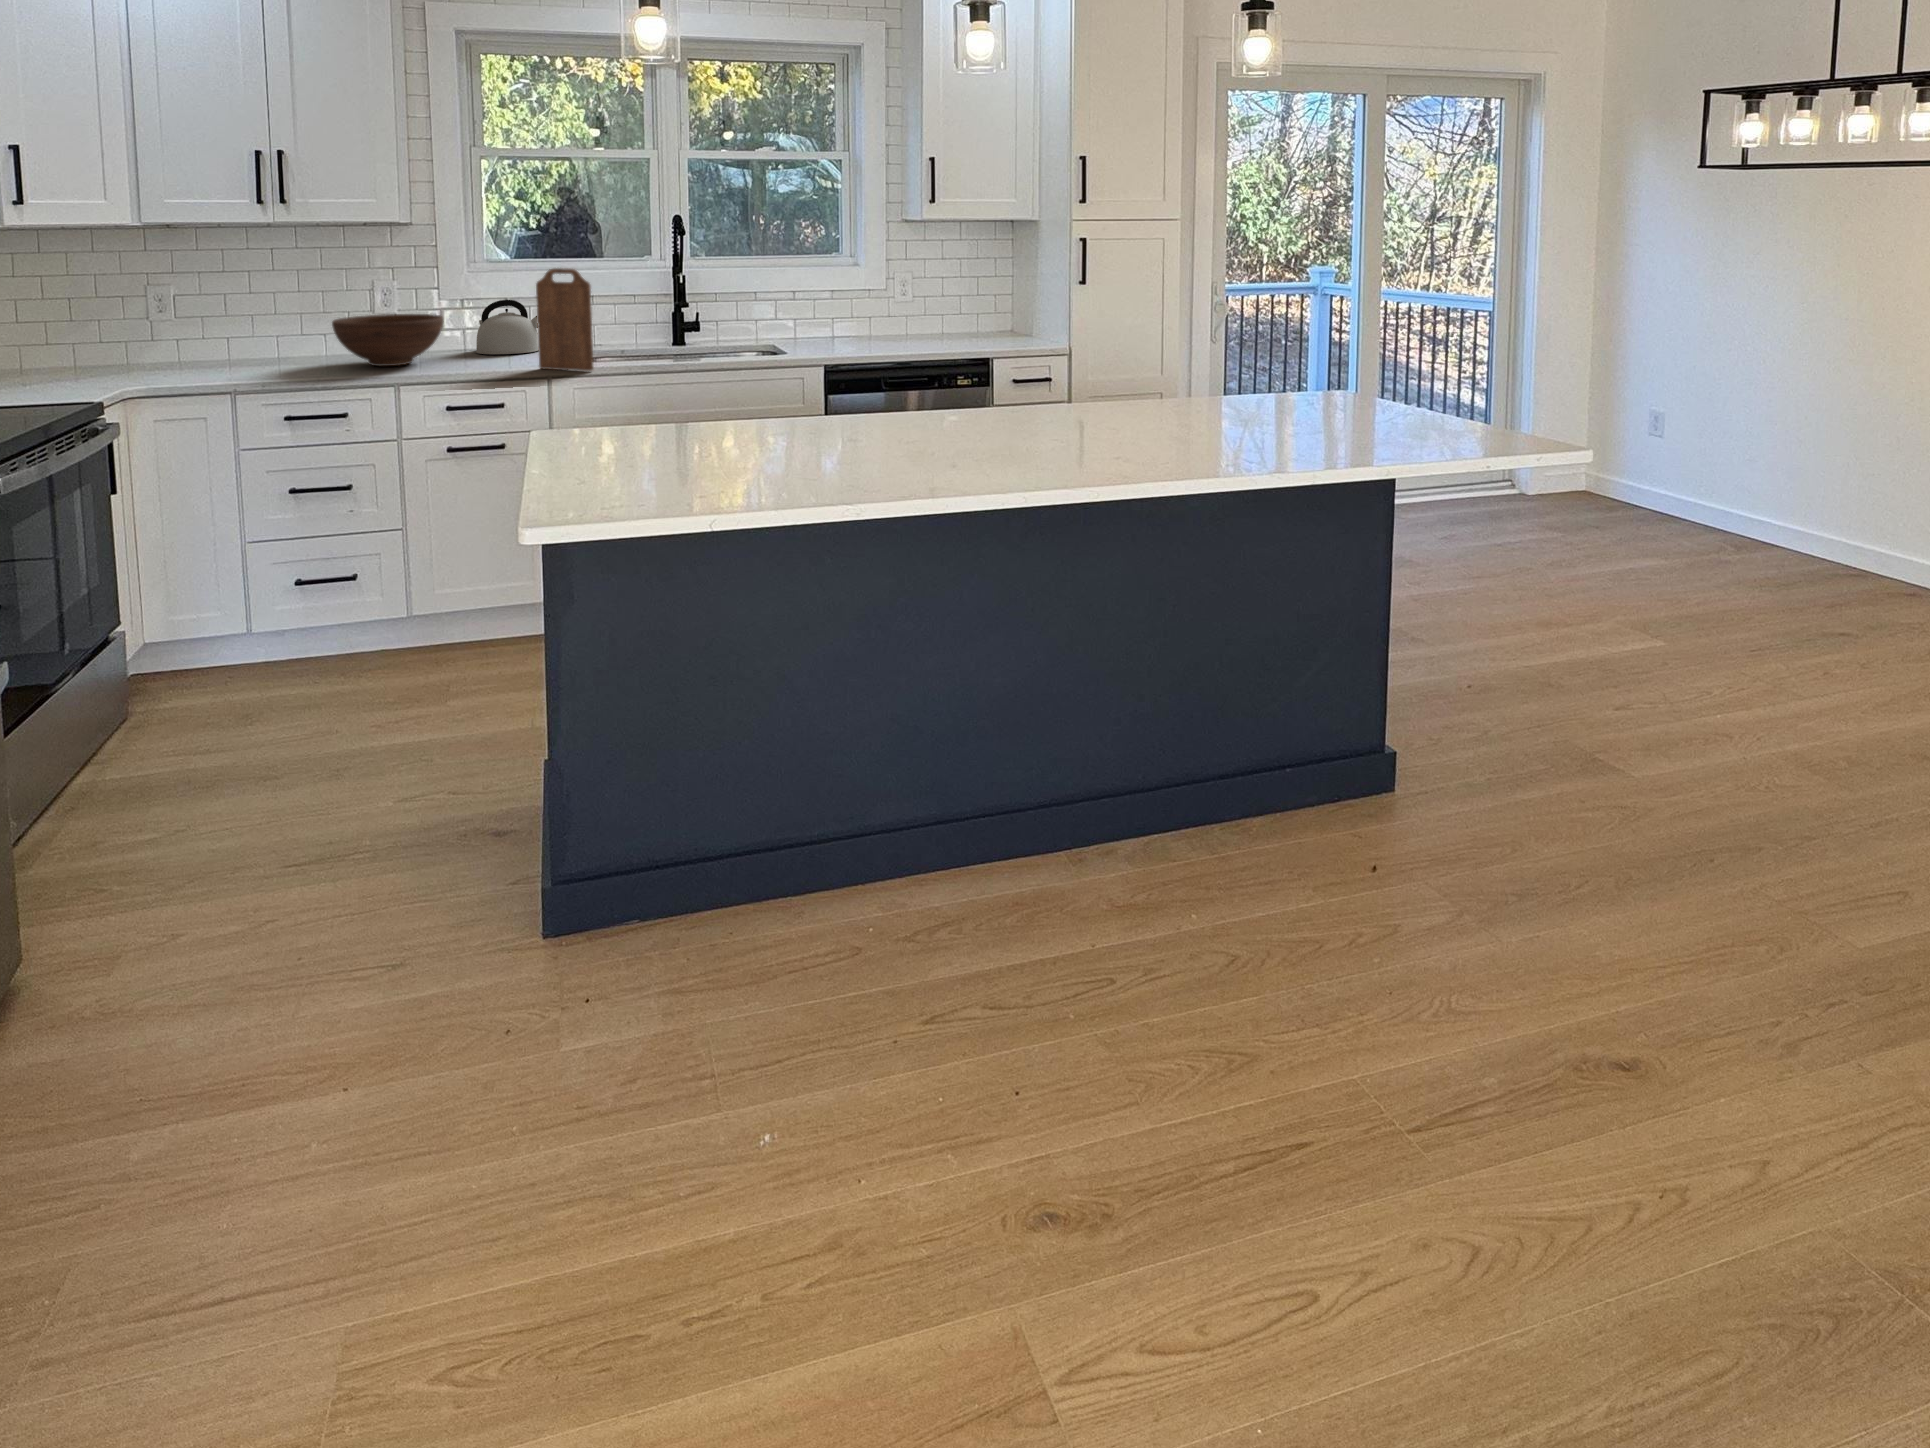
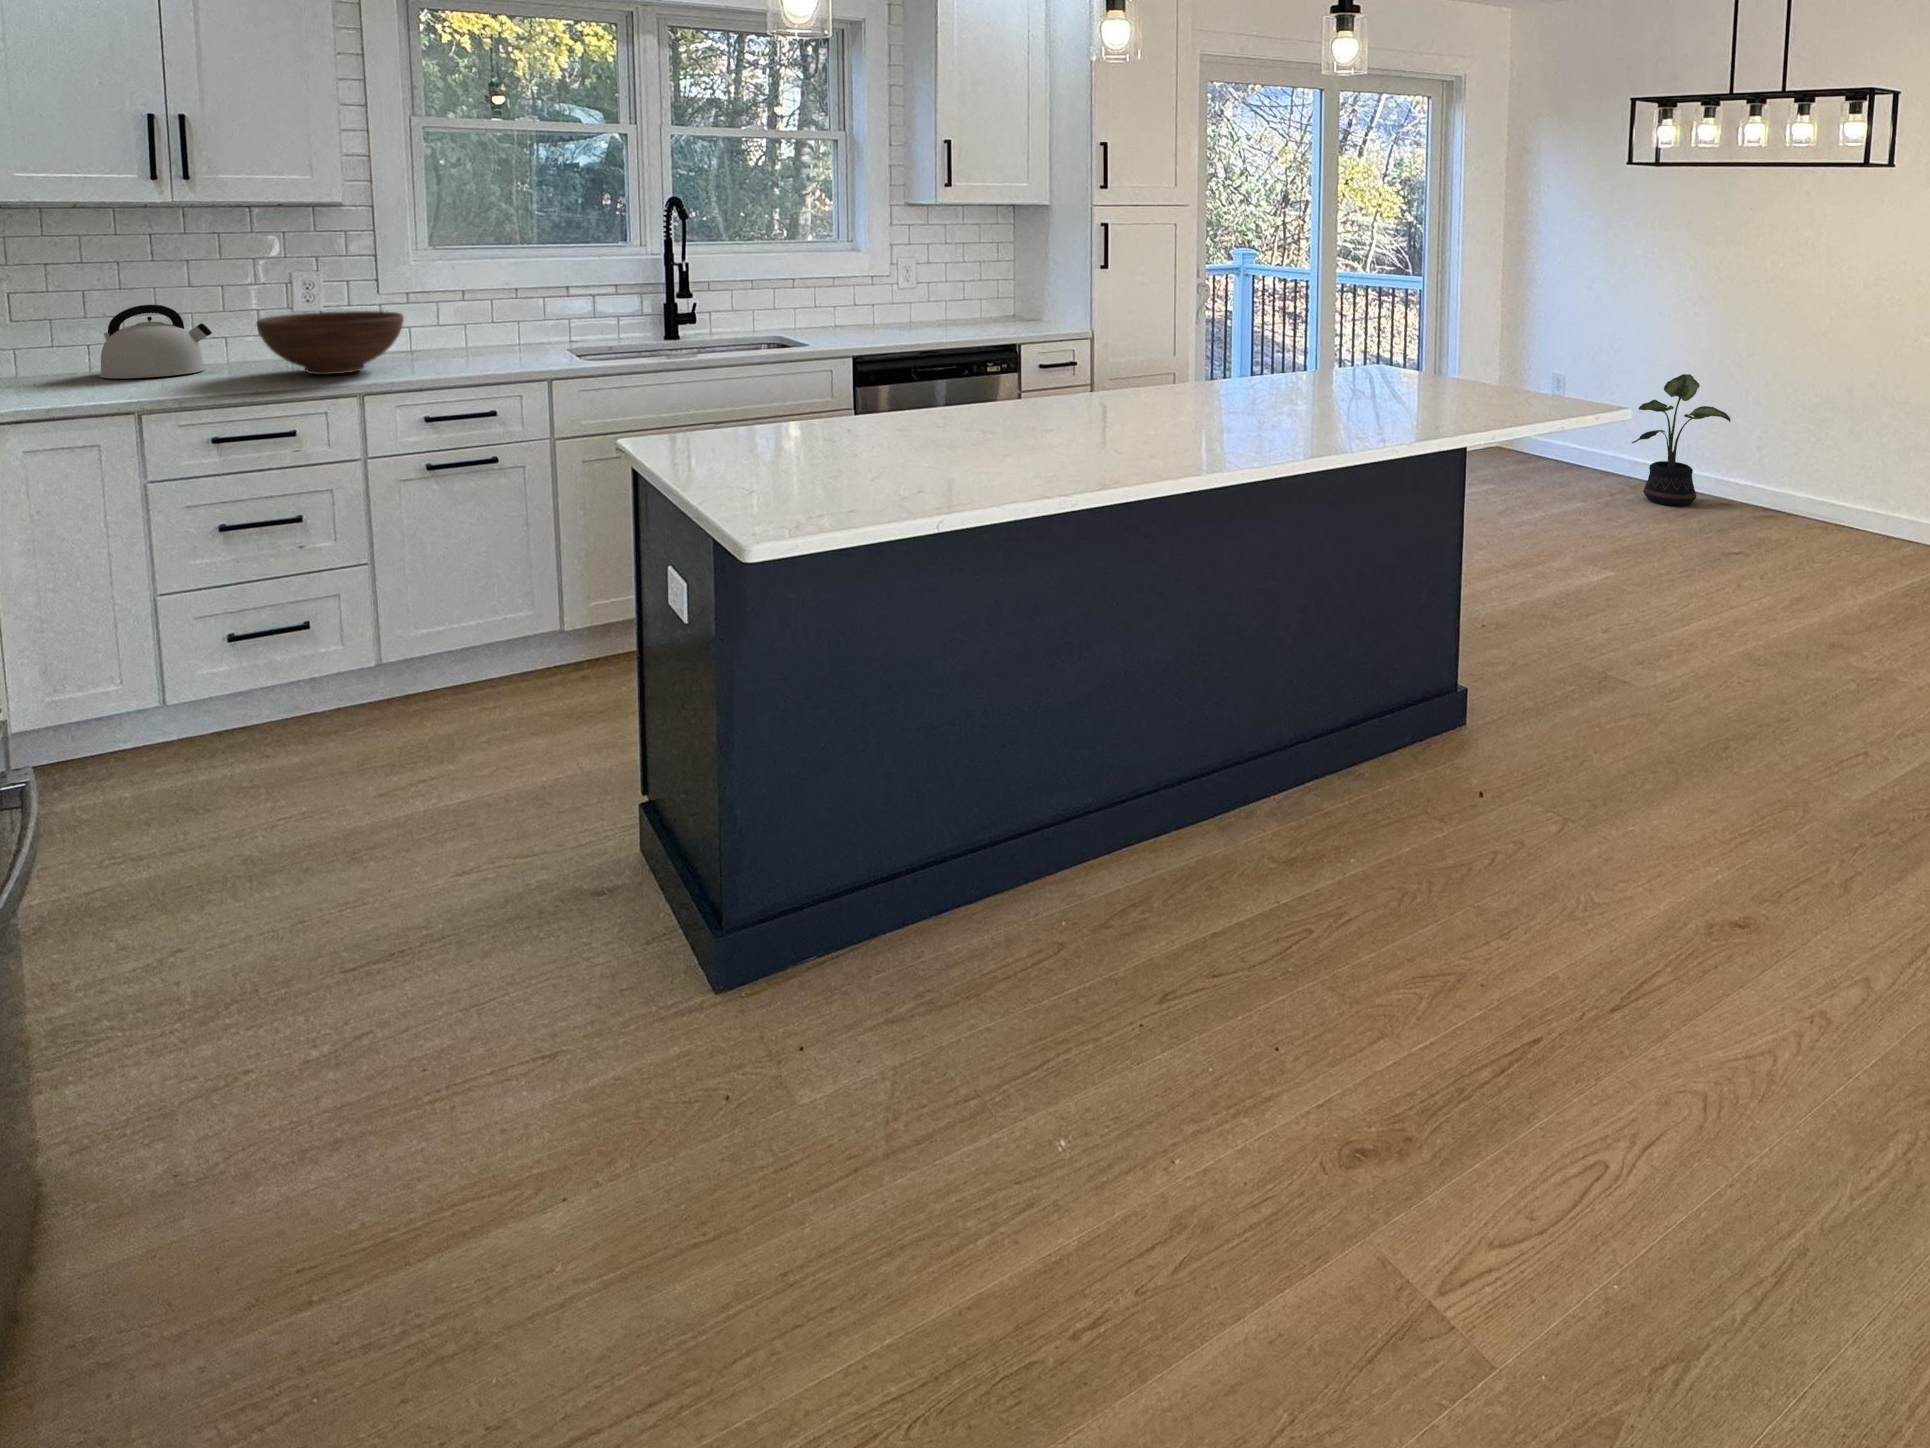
cutting board: present [536,268,593,371] -> none [532,256,607,371]
kettle: present [476,300,539,354] -> present [100,305,212,378]
potted plant: none [1718,415,1849,571] -> present [1632,374,1730,506]

